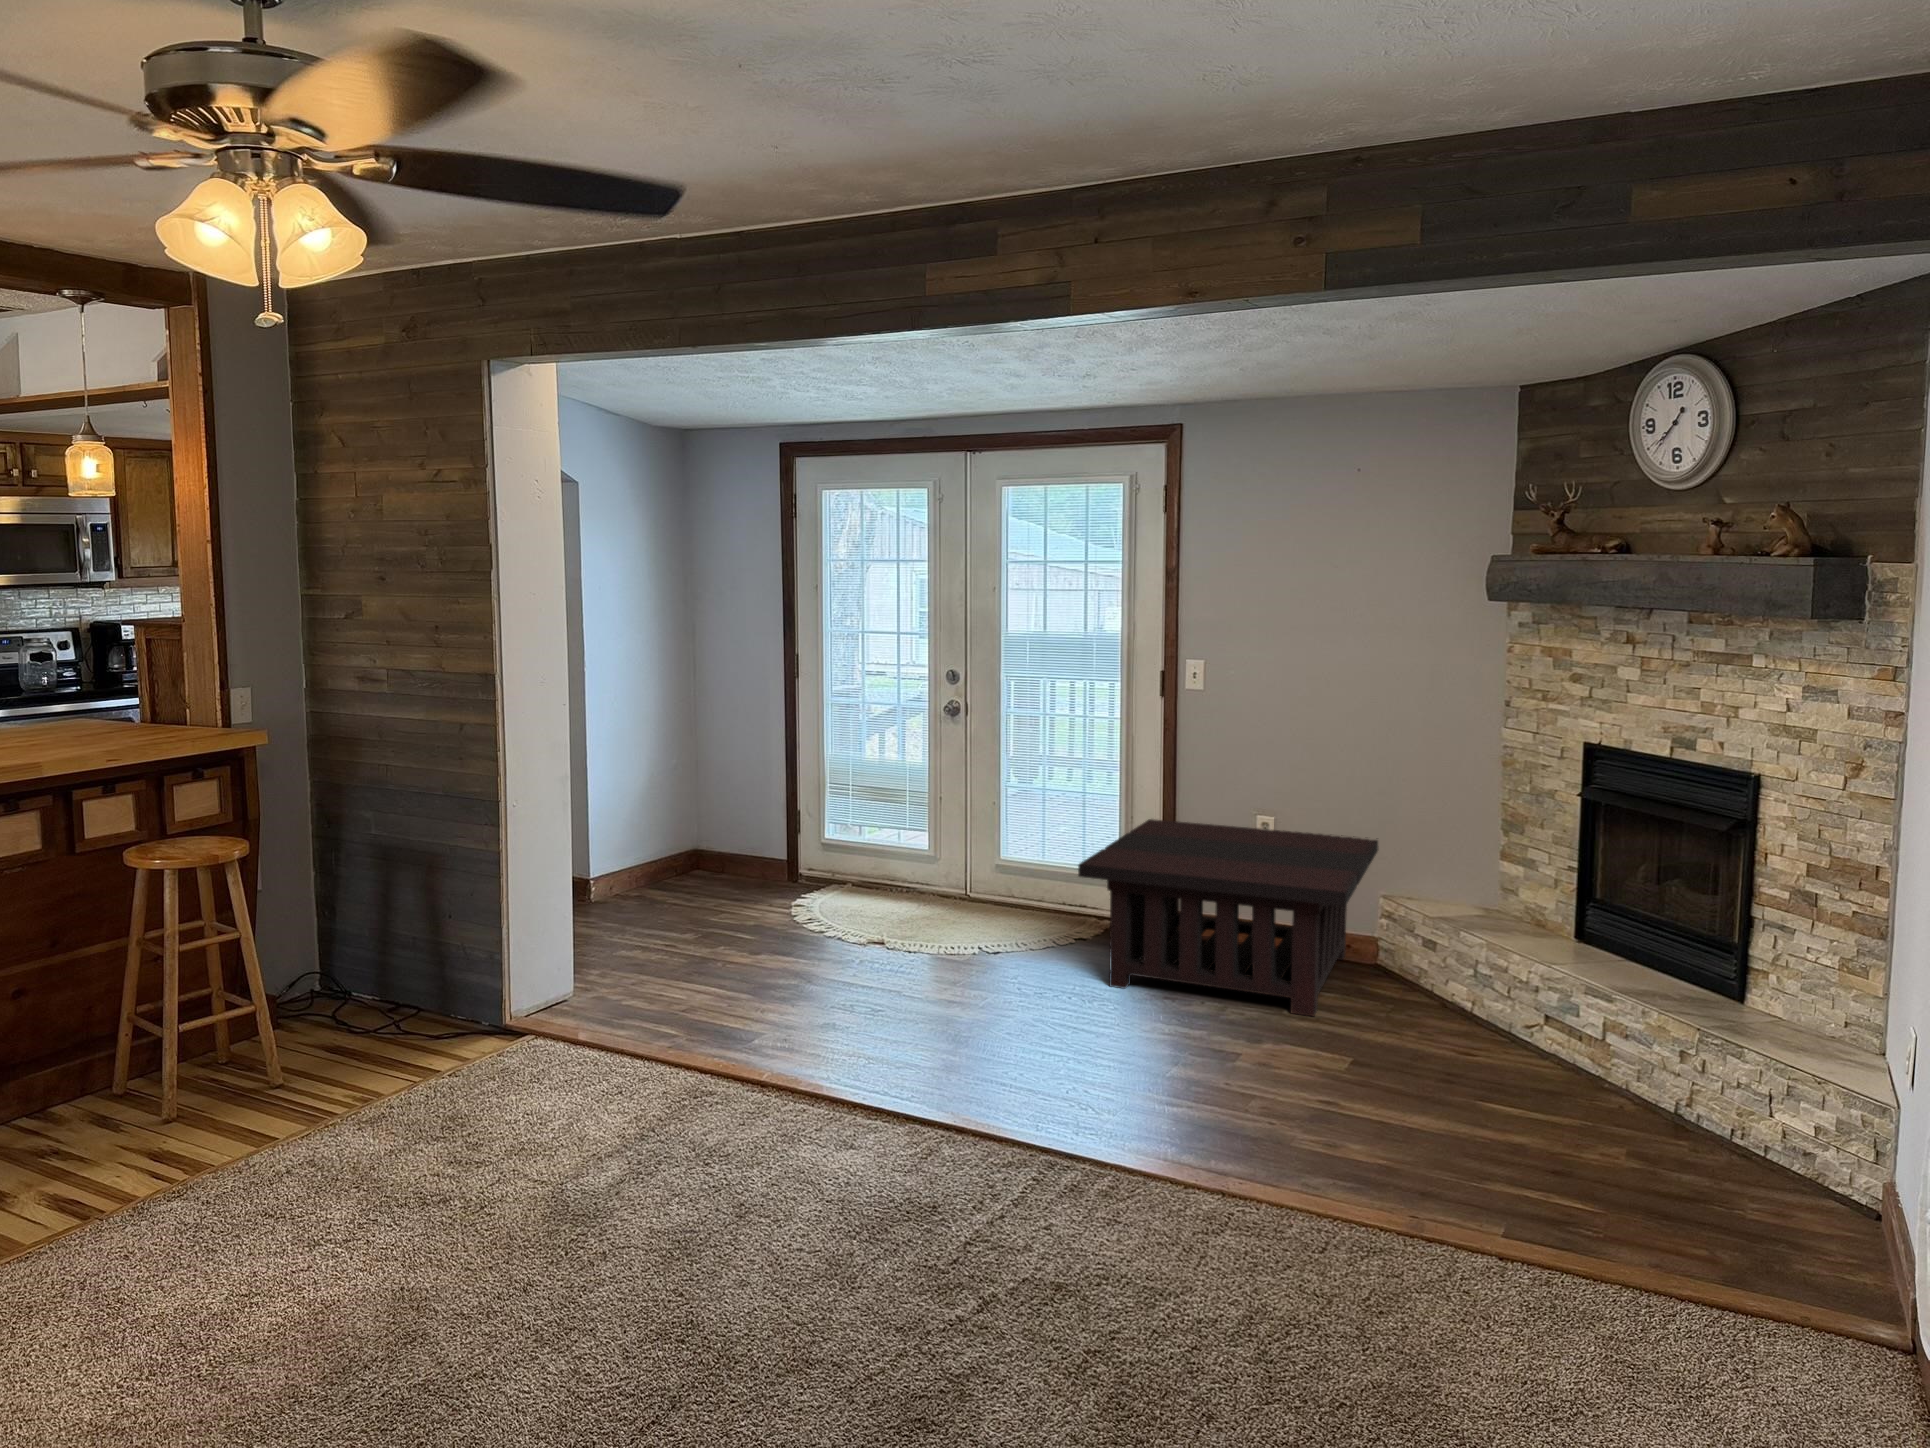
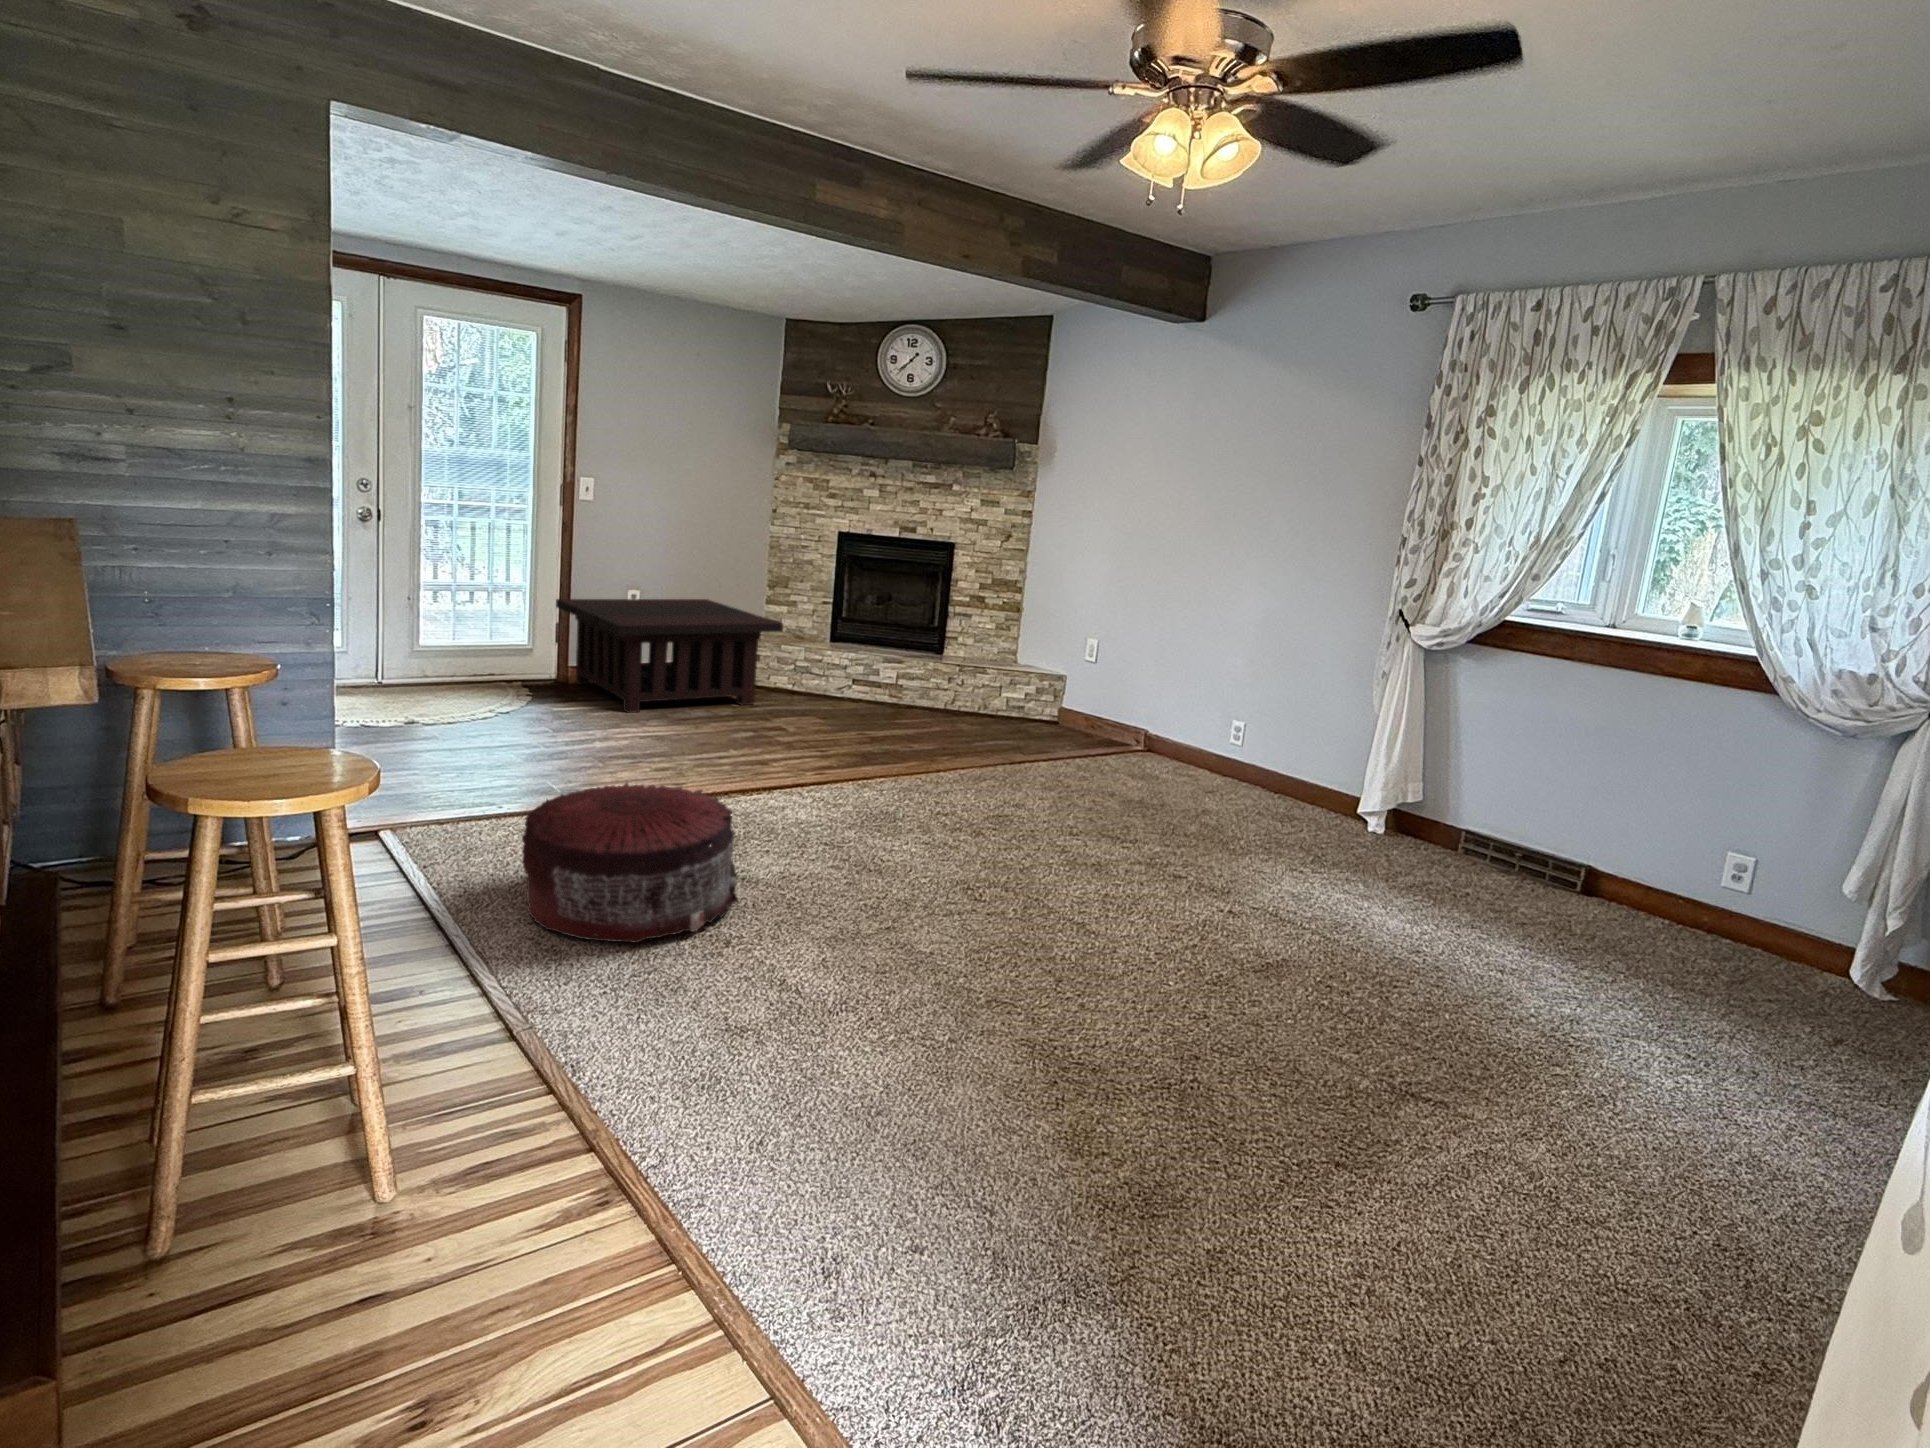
pouf: none [335,1046,592,1259] -> present [522,783,738,943]

